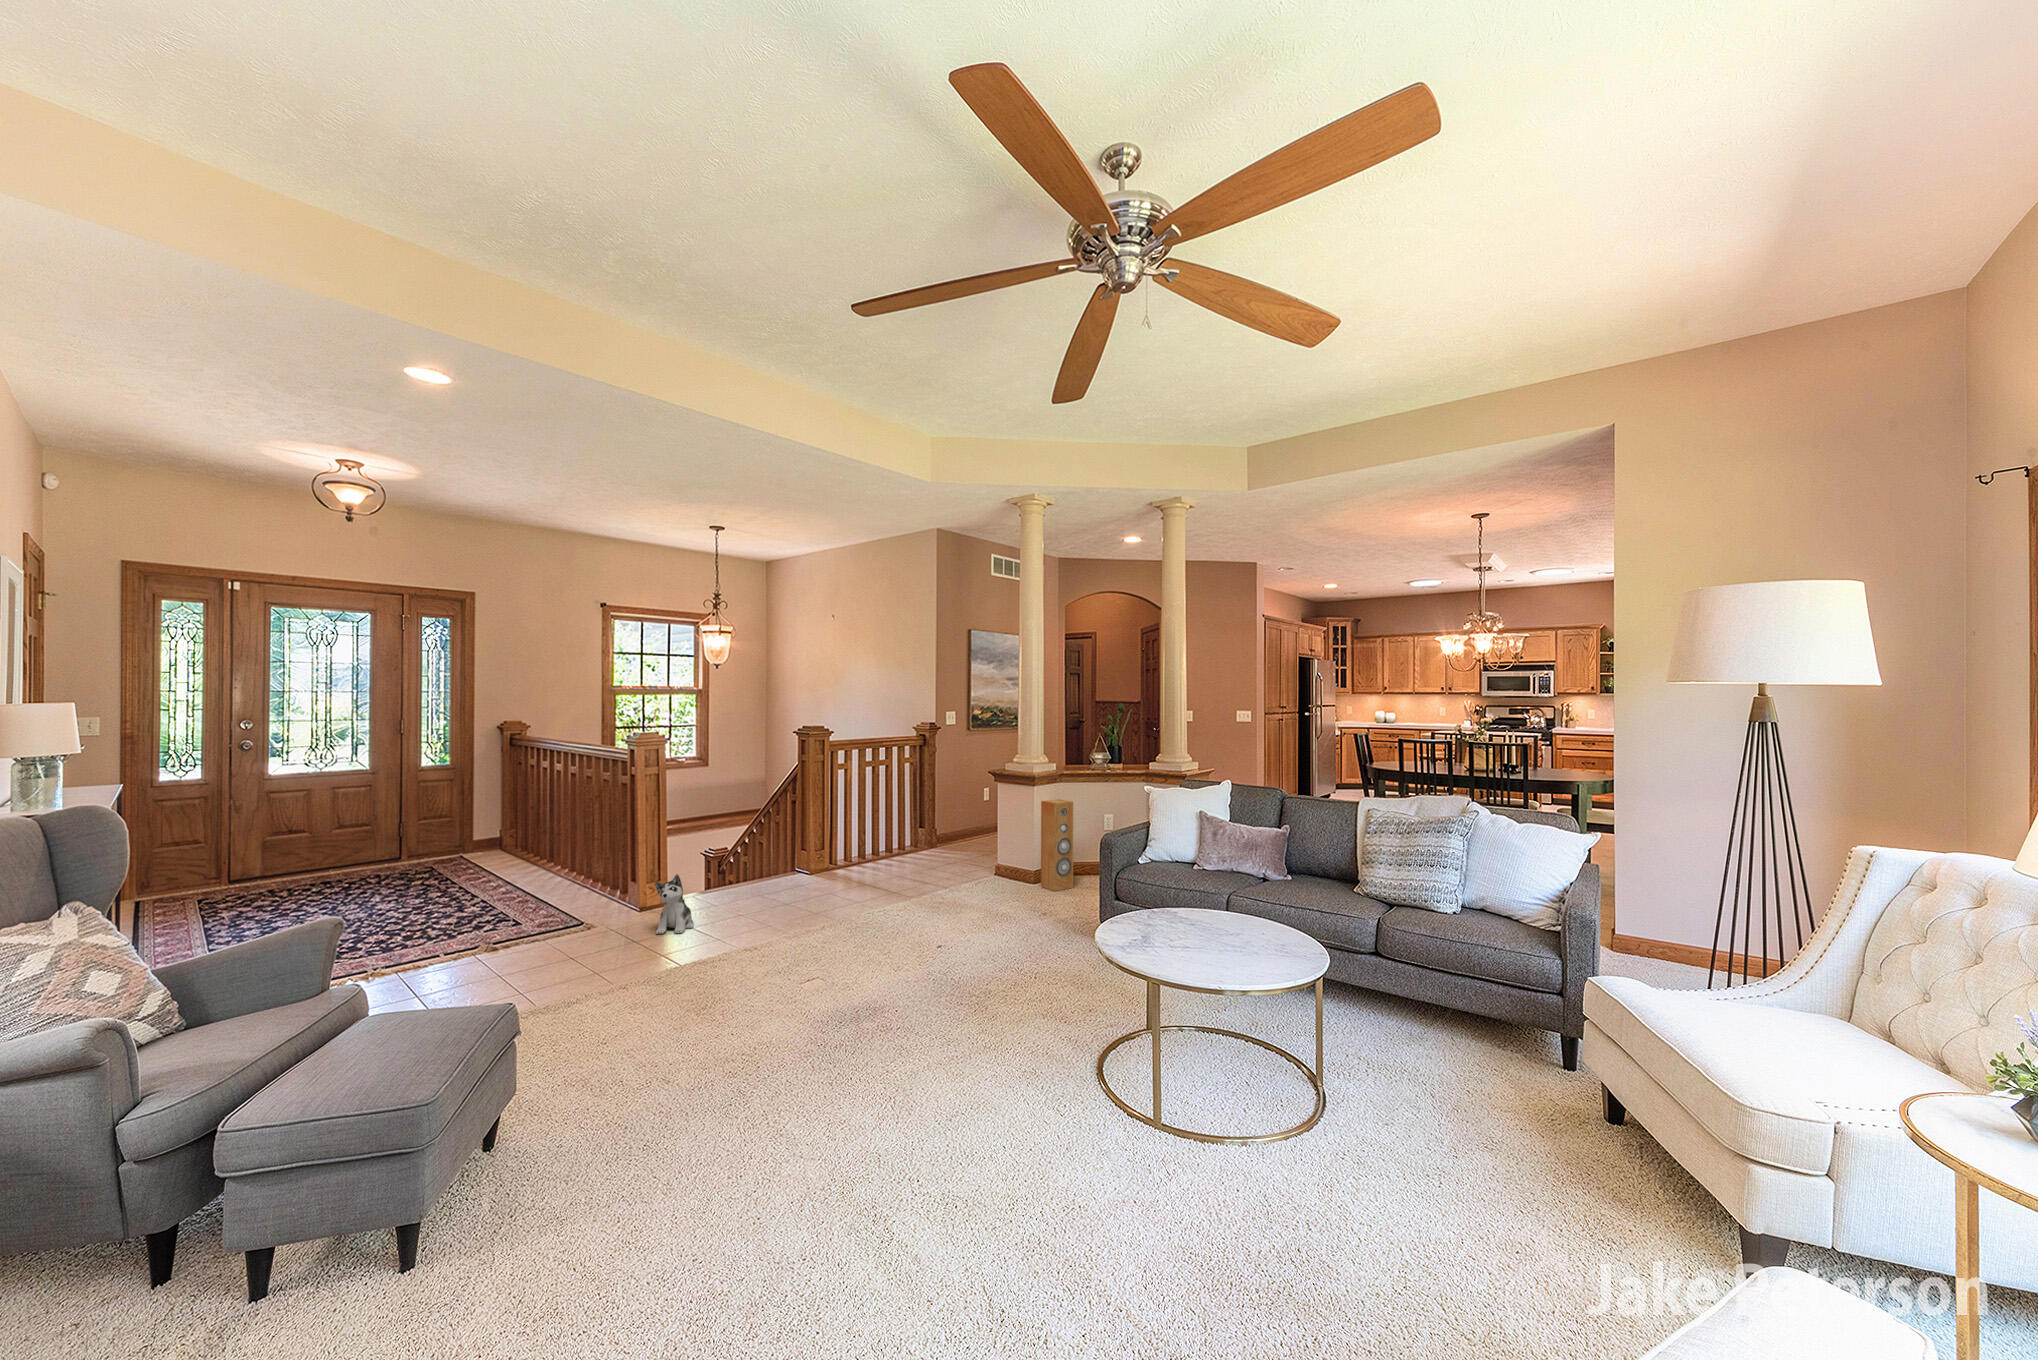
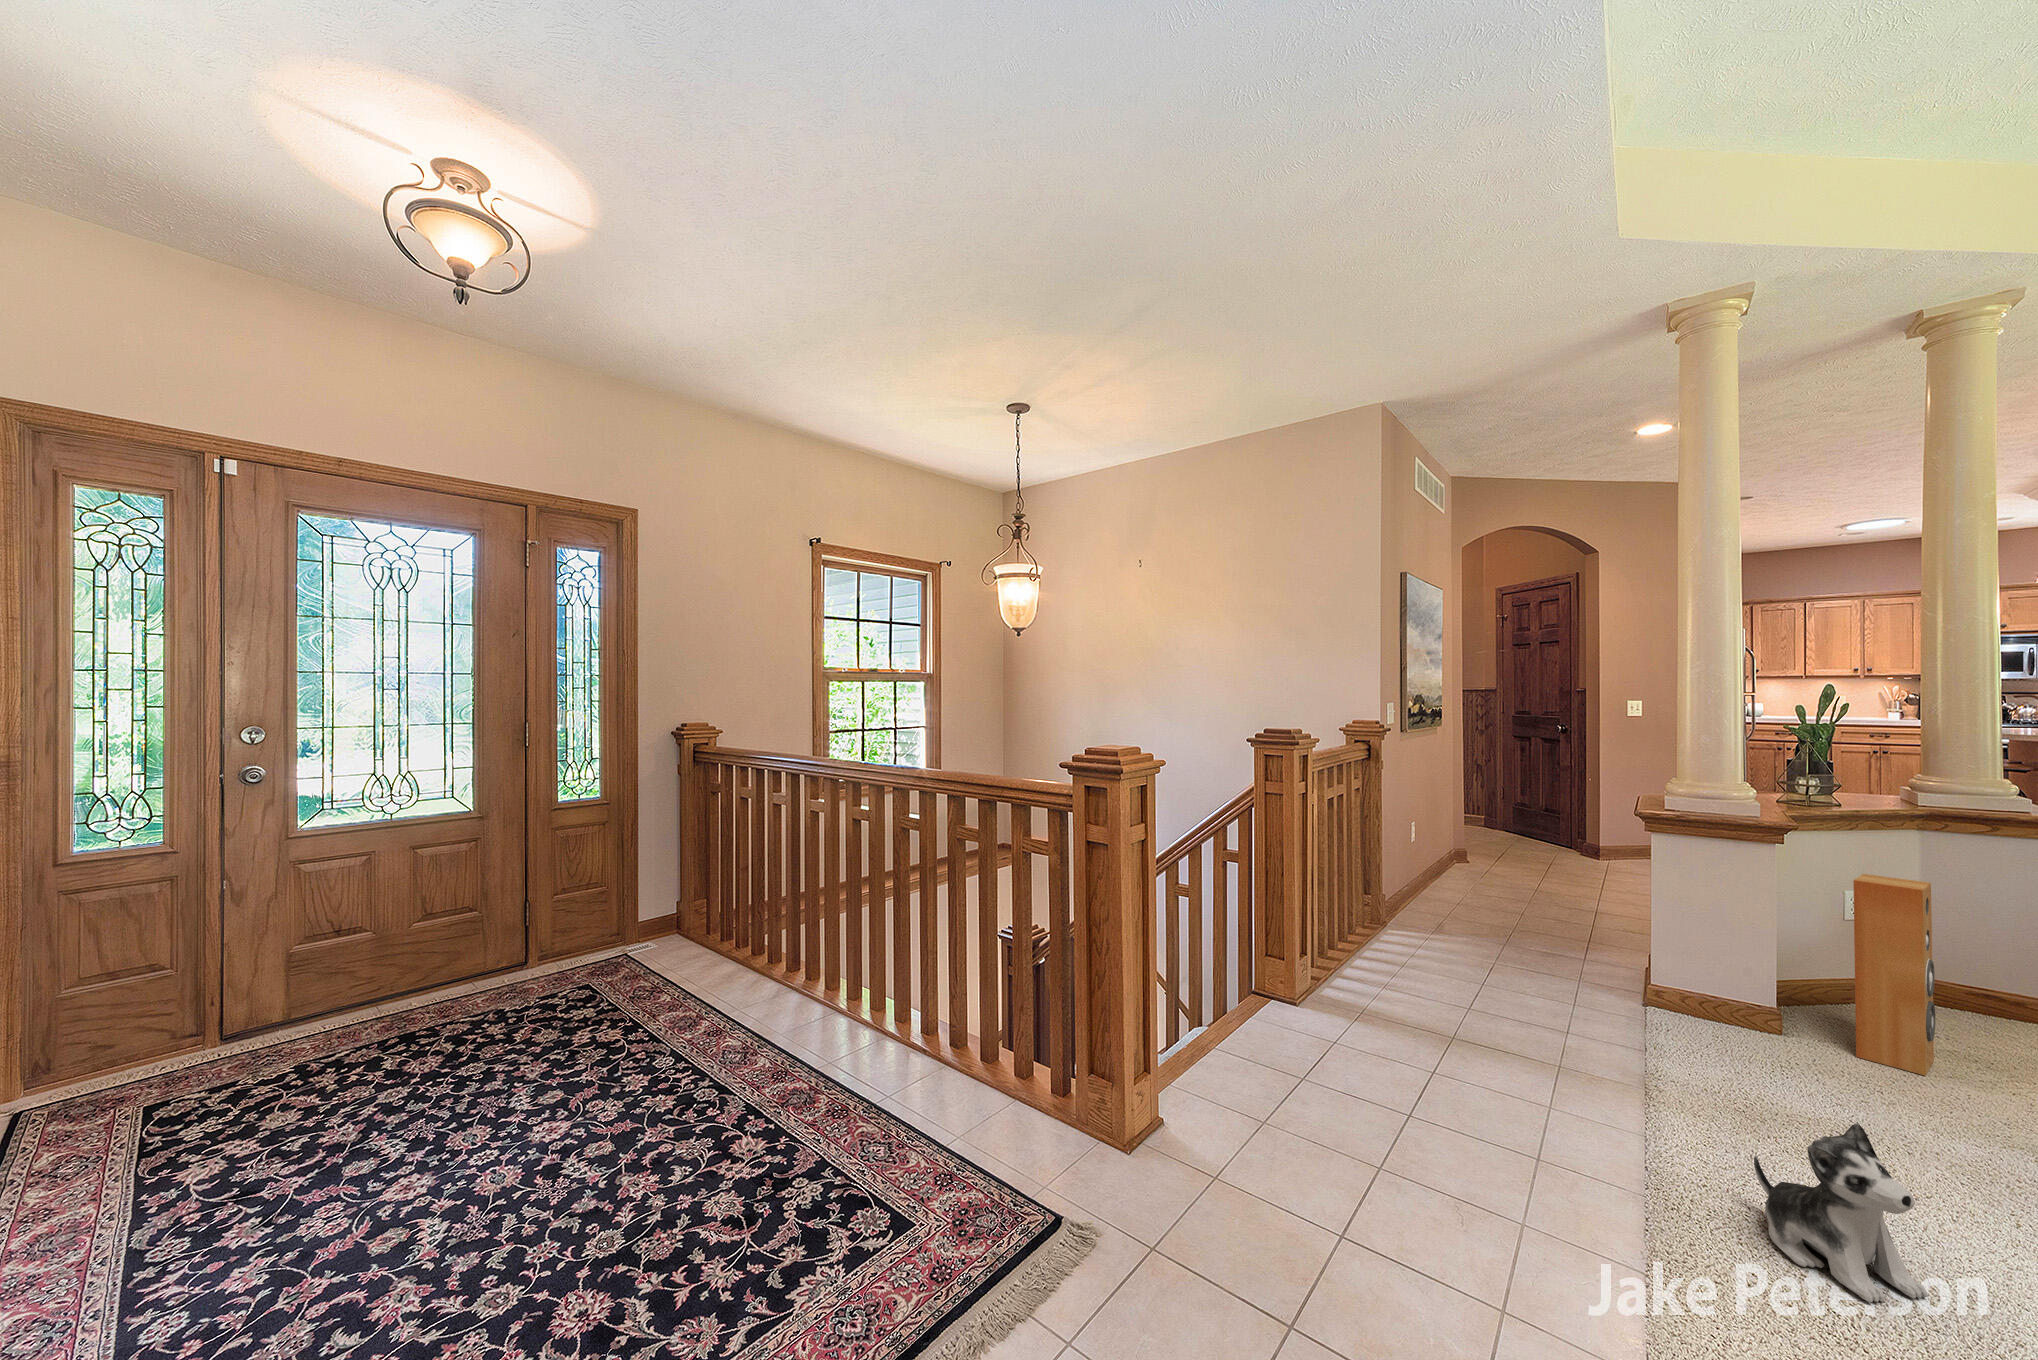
plush toy: present [655,874,694,934] -> present [1754,1123,1928,1302]

